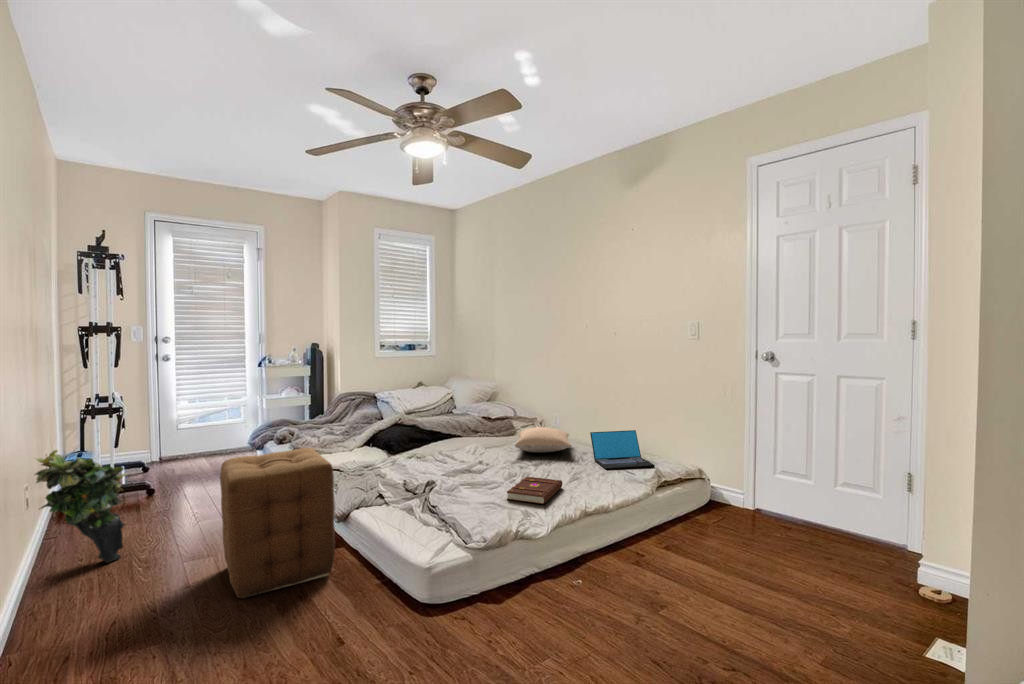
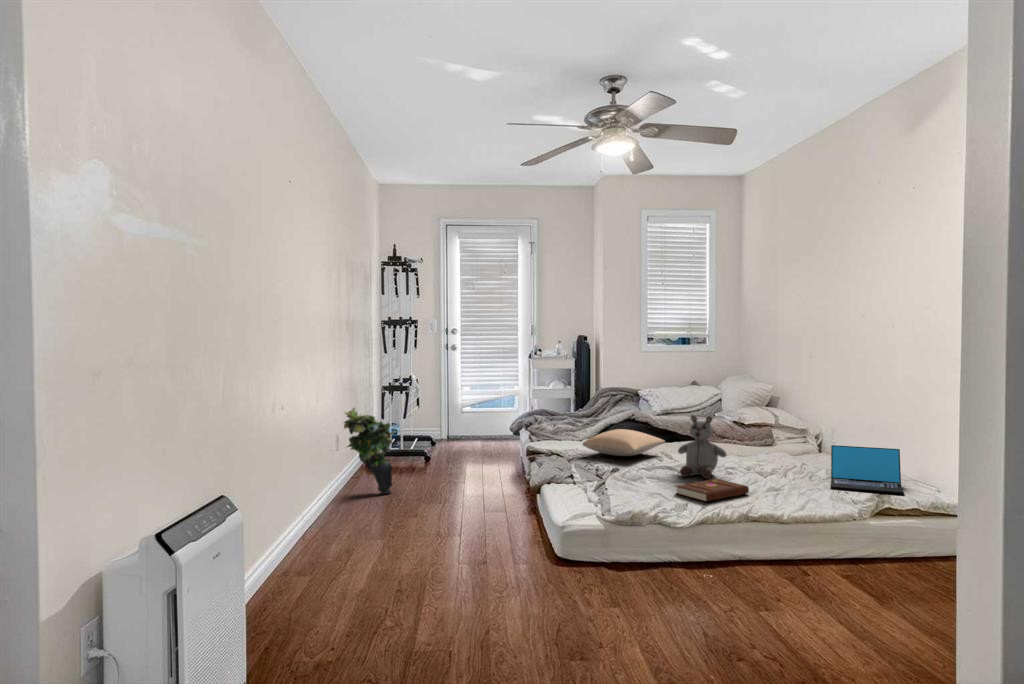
stuffed bear: none [476,418,521,478] -> present [678,415,726,479]
pillow: present [515,427,571,452] -> present [583,429,665,456]
ottoman: present [220,448,335,598] -> none [435,423,515,528]

